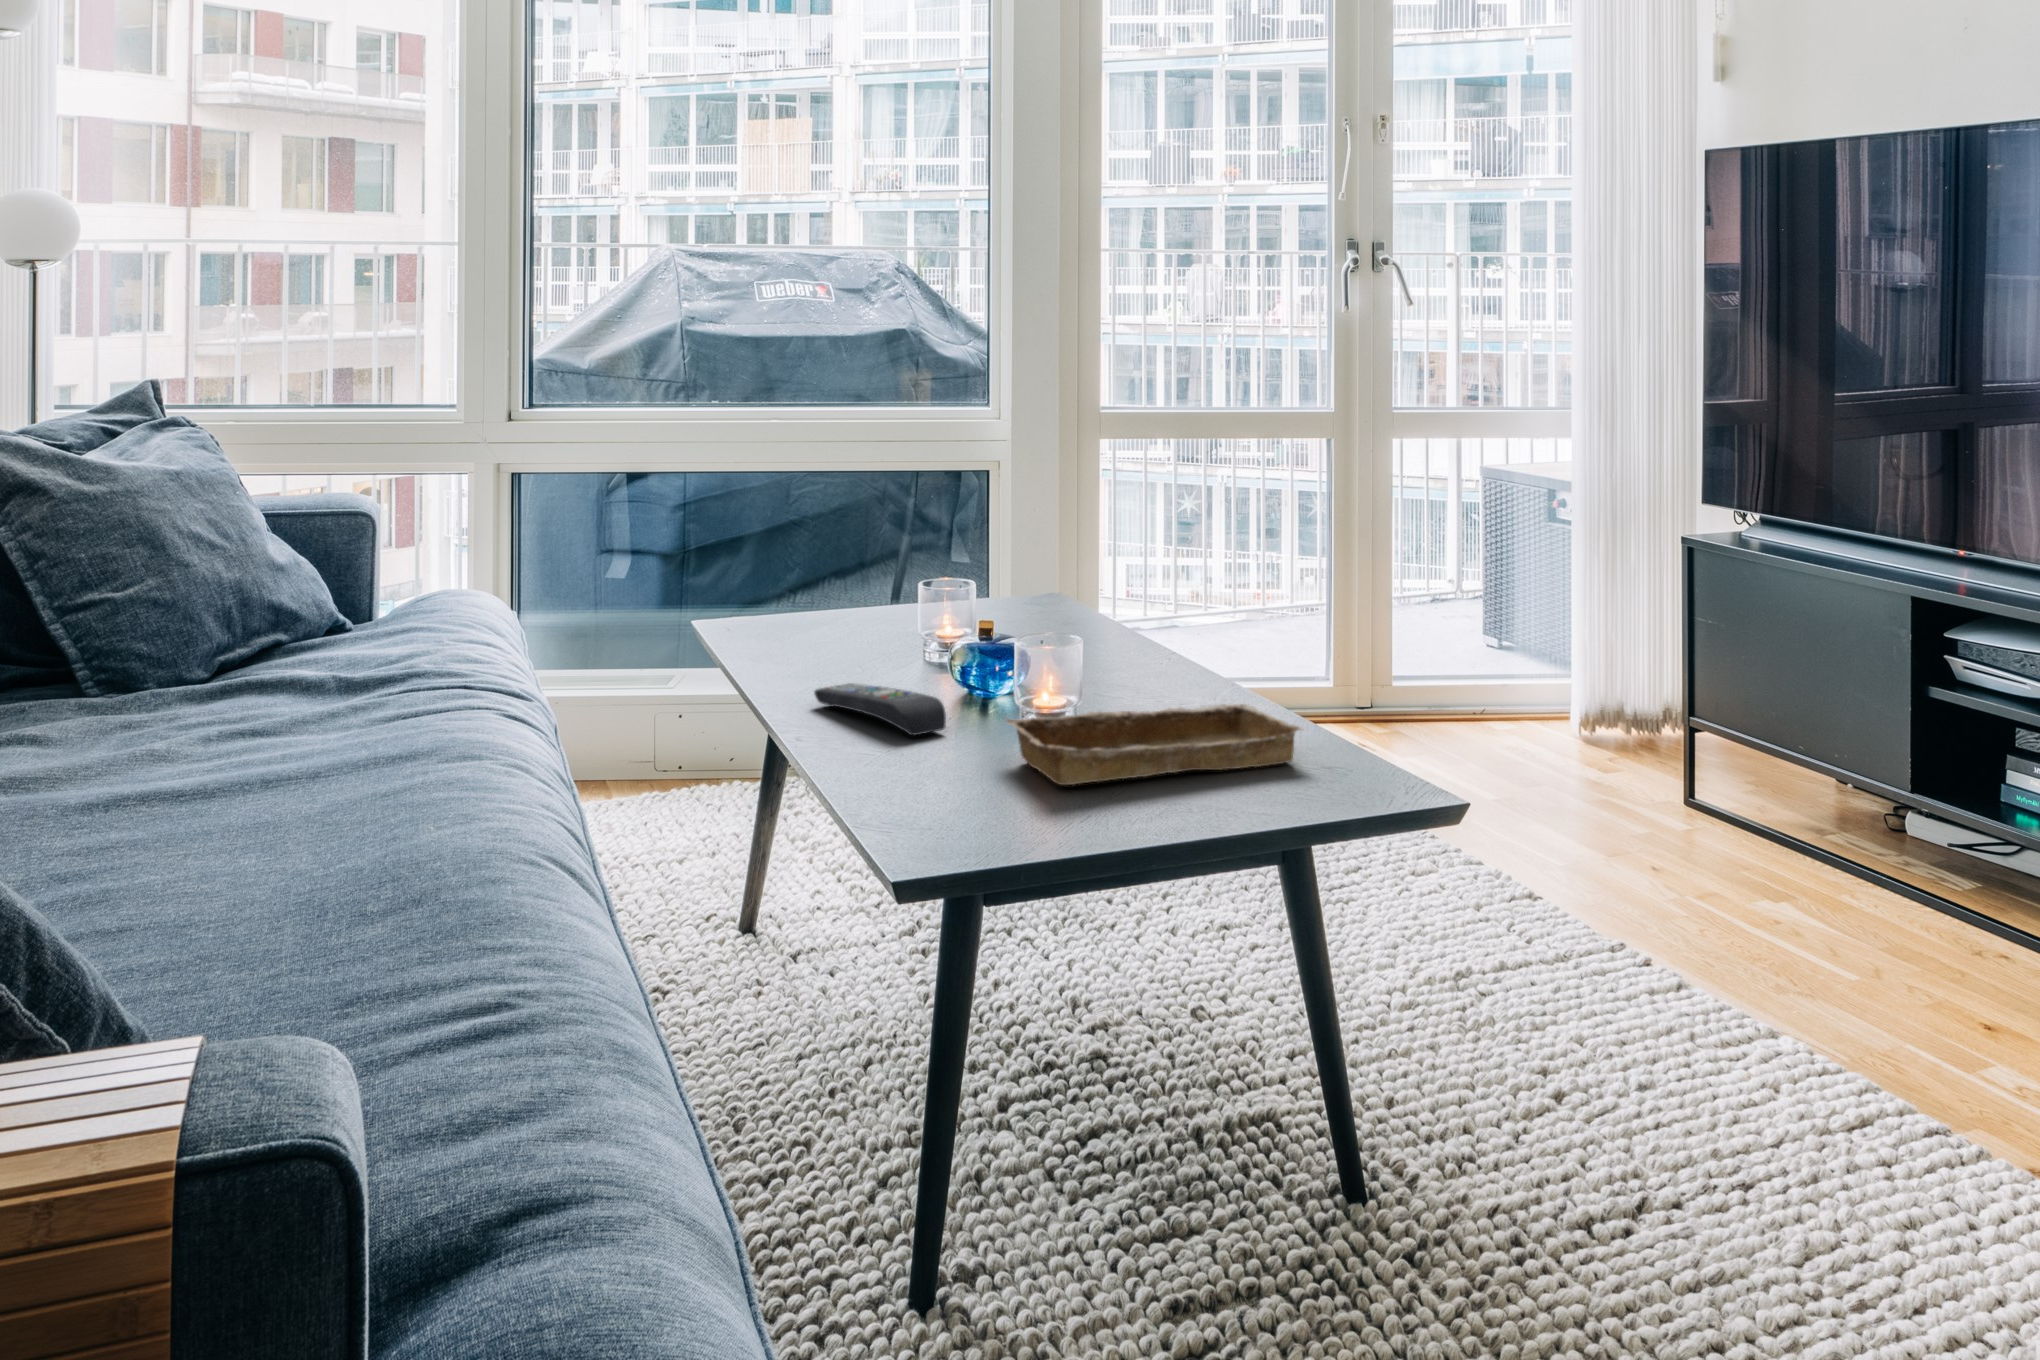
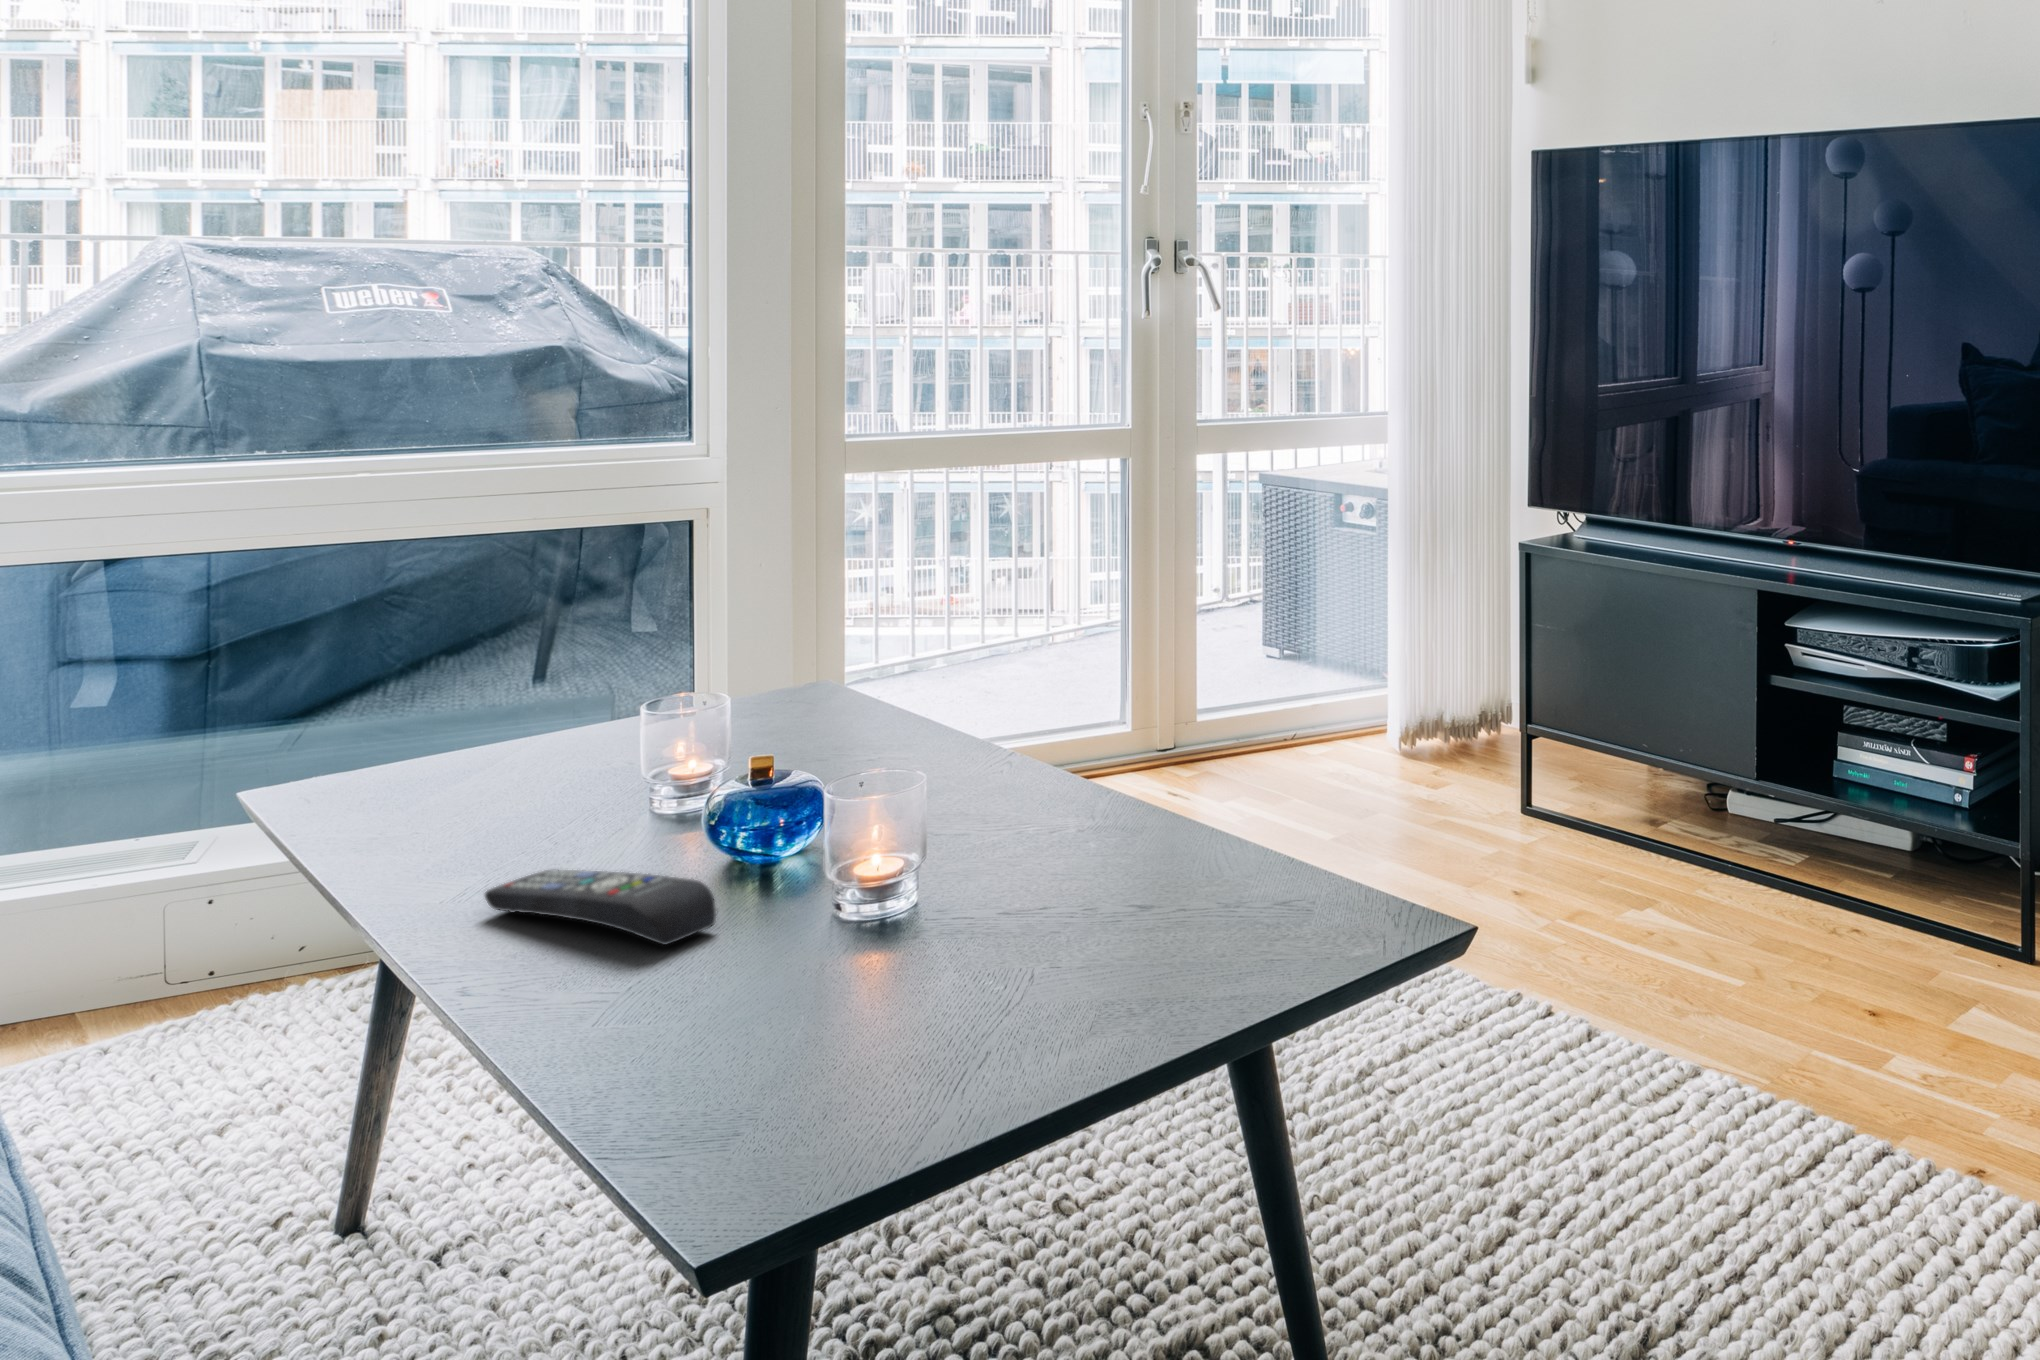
tray: present [1006,704,1304,785] -> none [818,822,1243,995]

